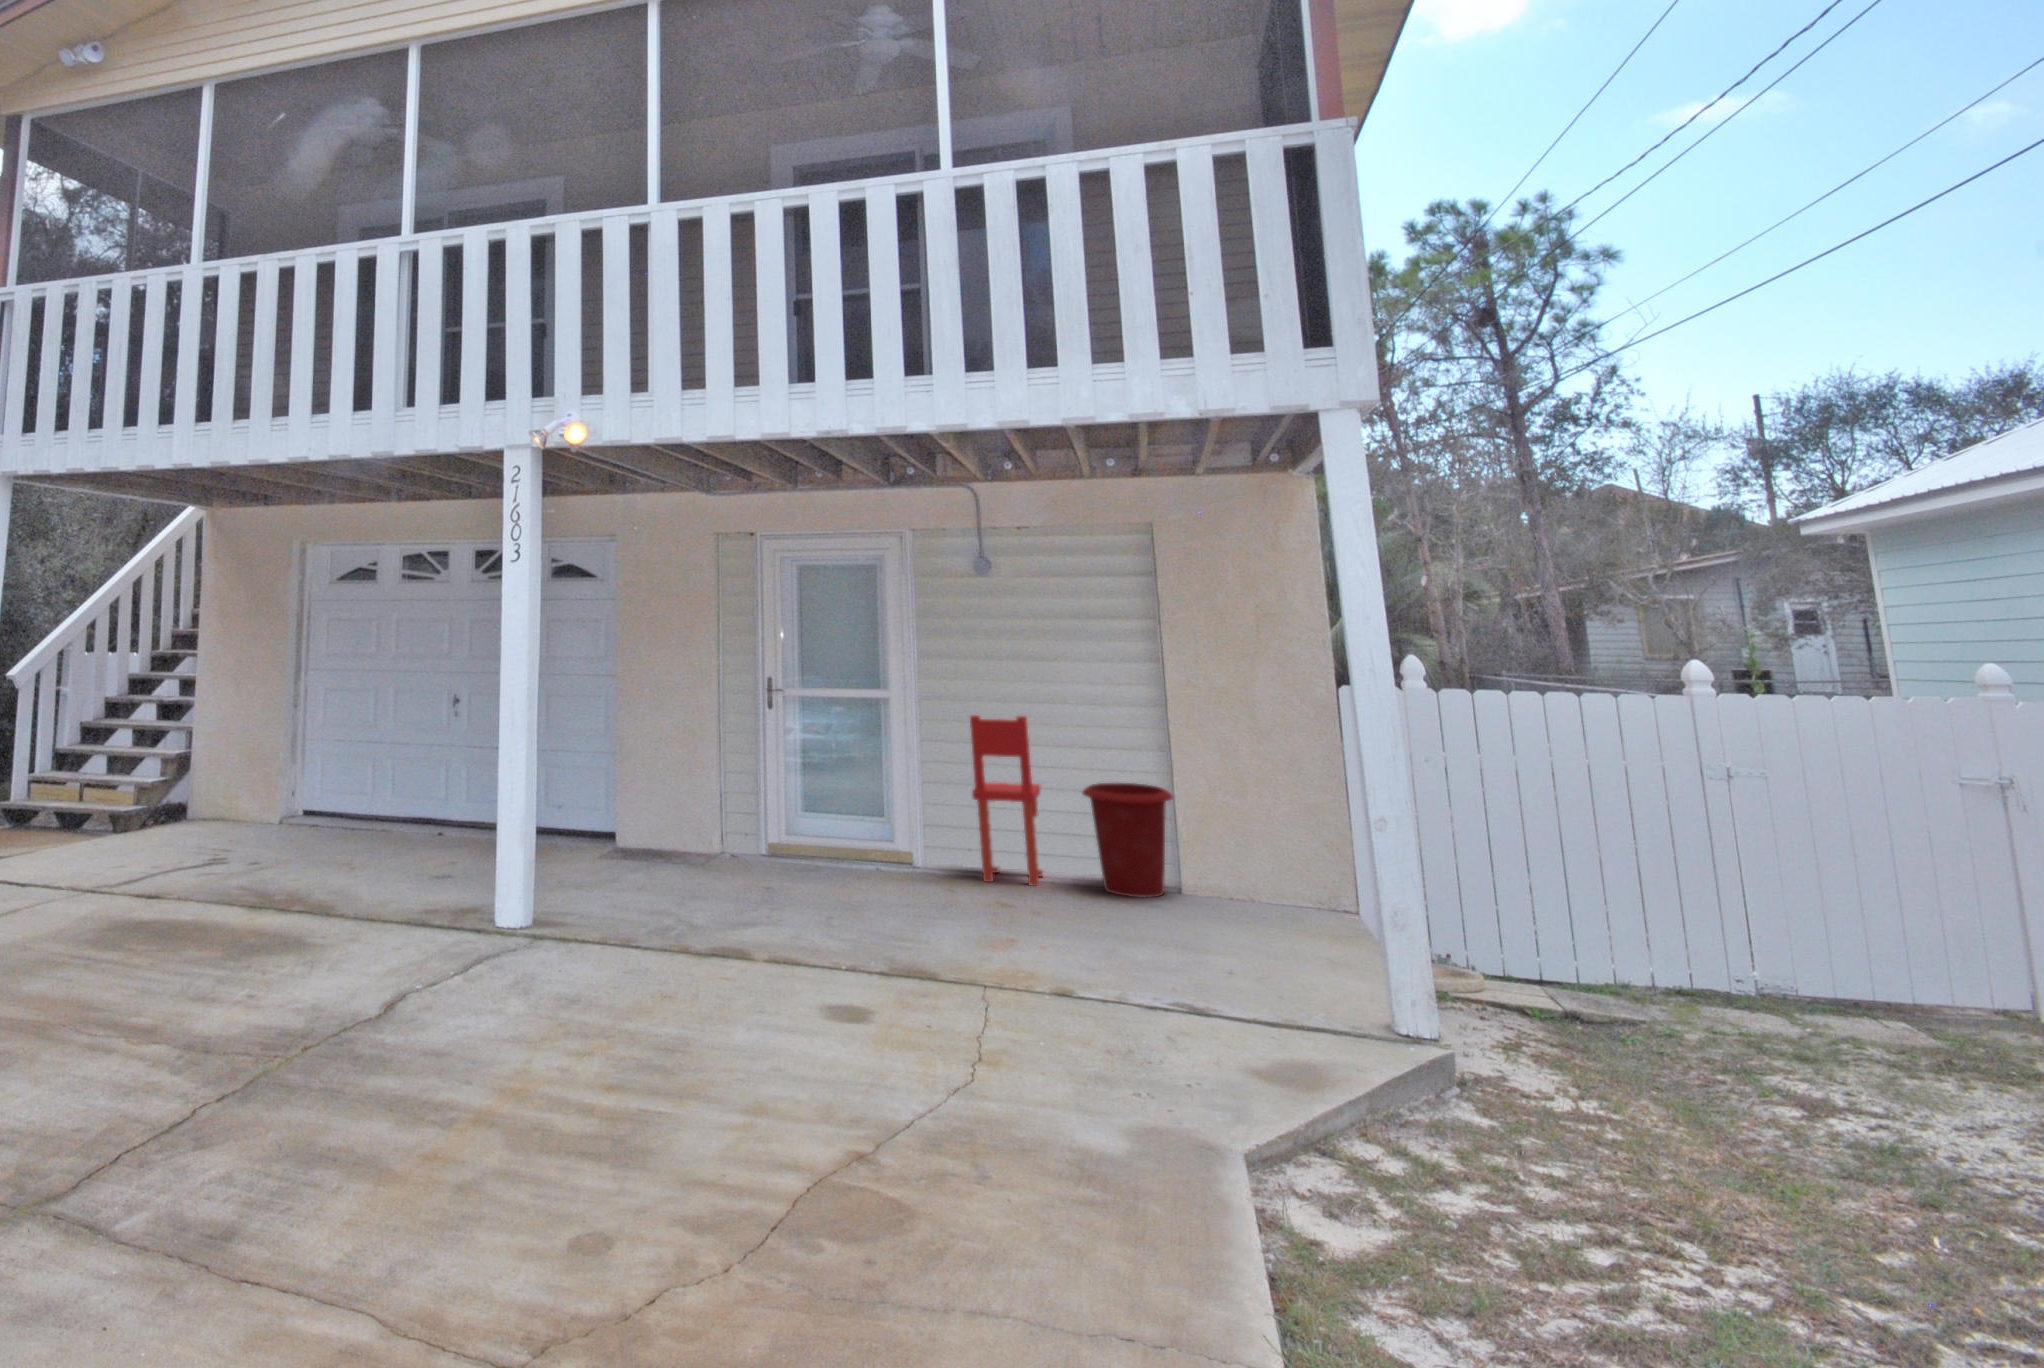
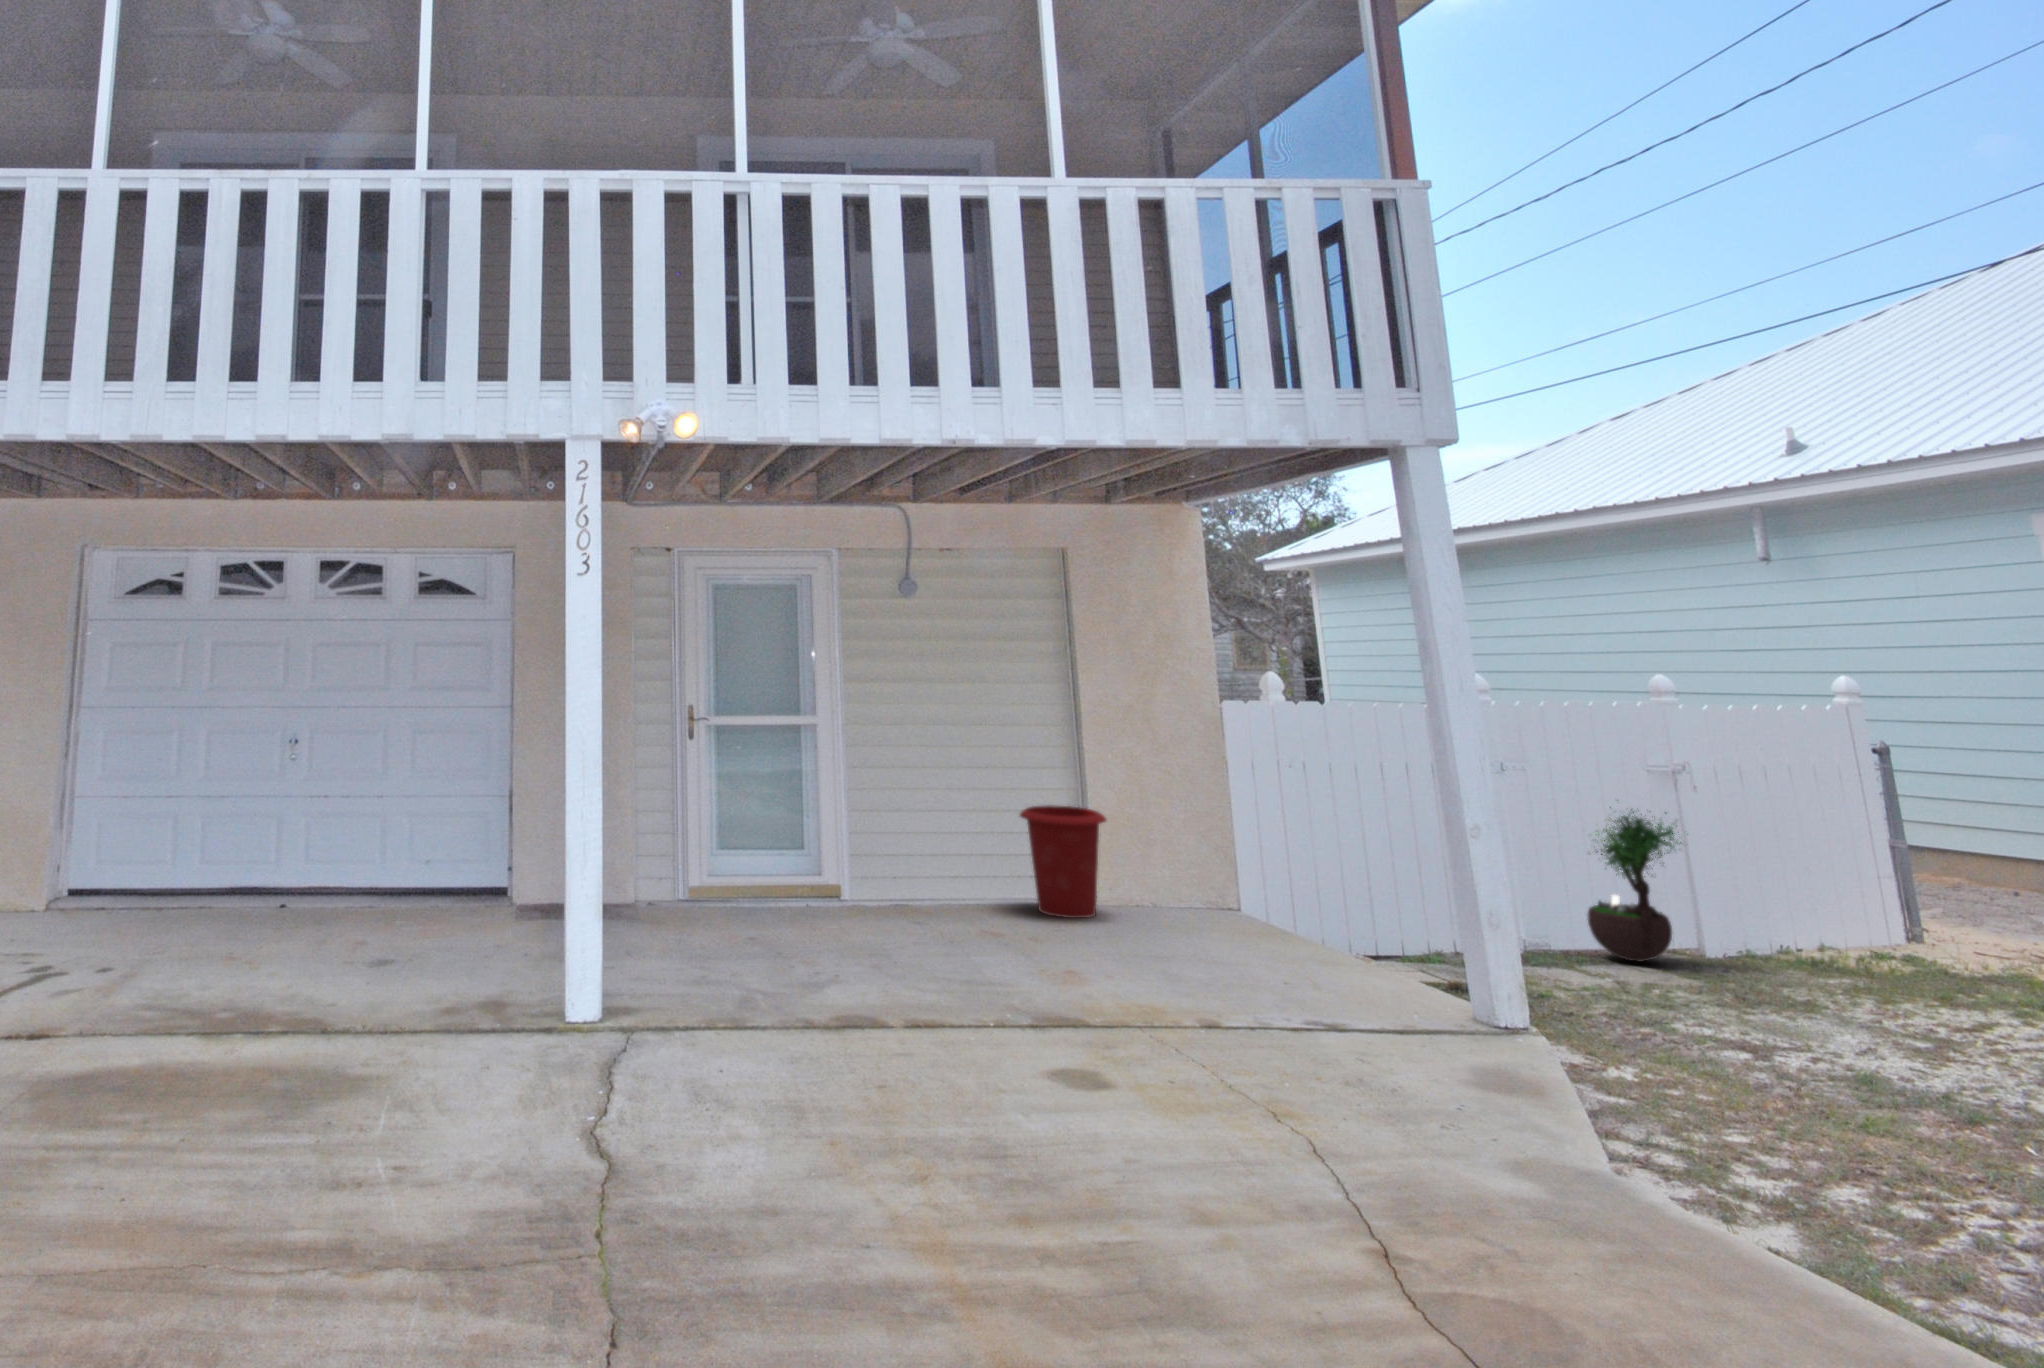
chair: present [970,715,1043,886] -> none [909,742,984,915]
potted tree: none [1795,808,1943,1010] -> present [1587,807,1688,962]

